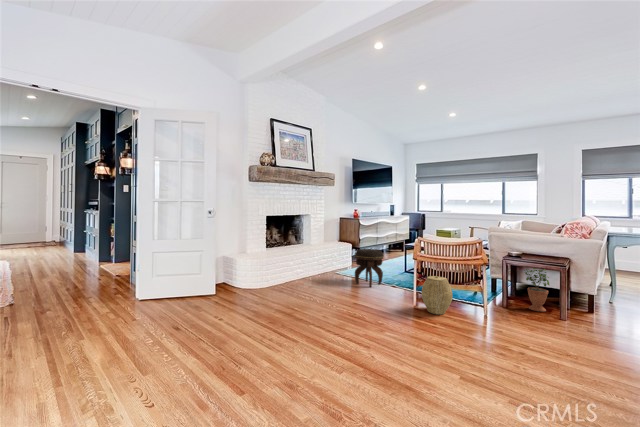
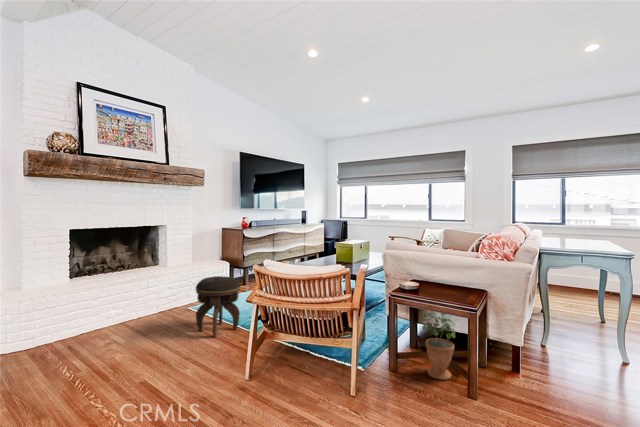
woven basket: present [422,276,453,314] -> none [251,330,301,401]

